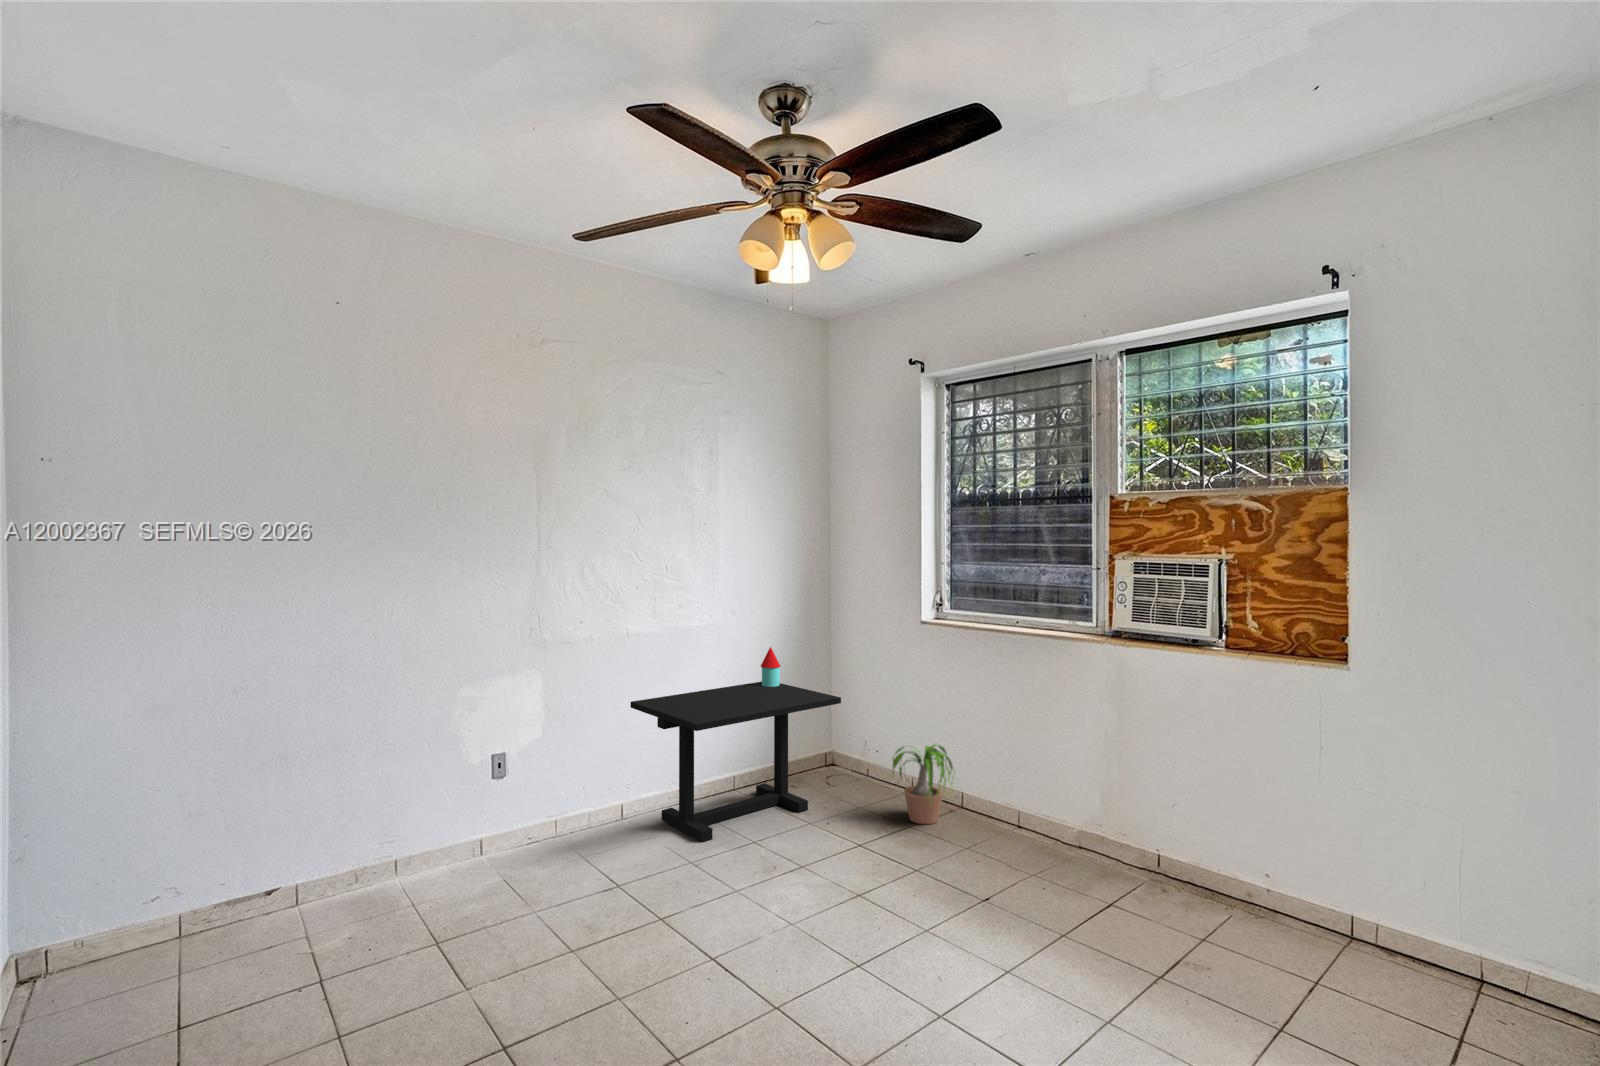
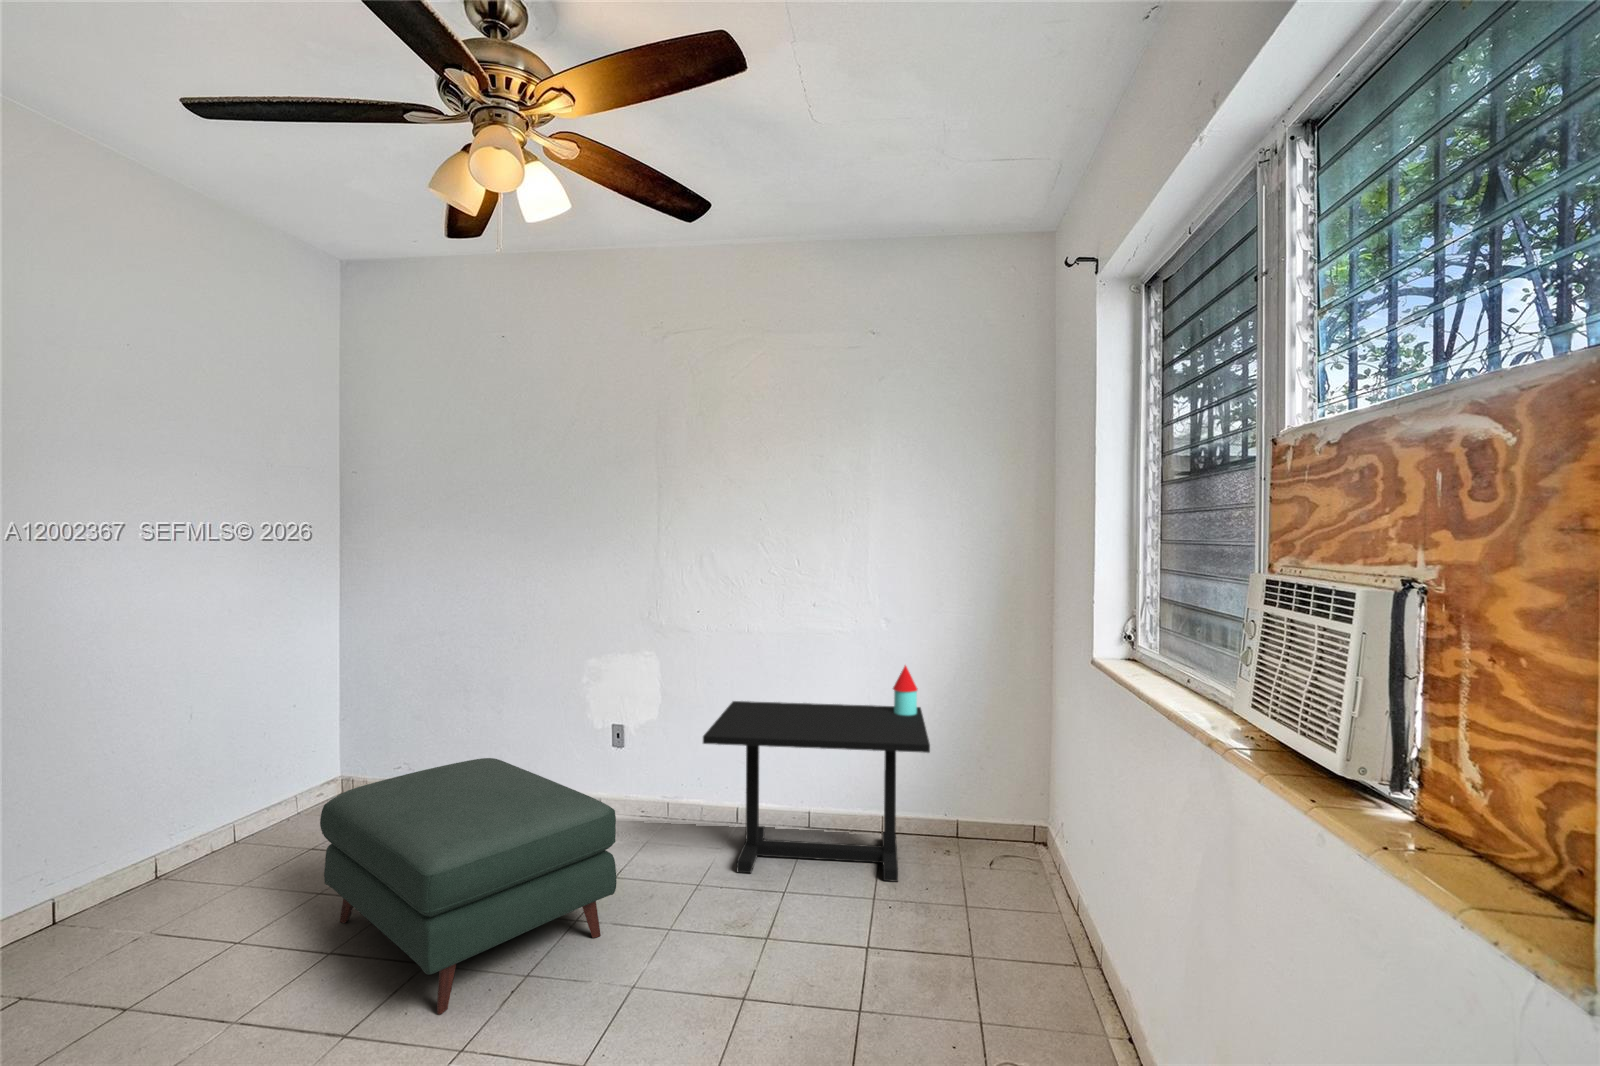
potted plant: present [892,745,953,824] -> none [956,837,1080,969]
ottoman: none [406,789,706,1010] -> present [320,758,616,1015]

